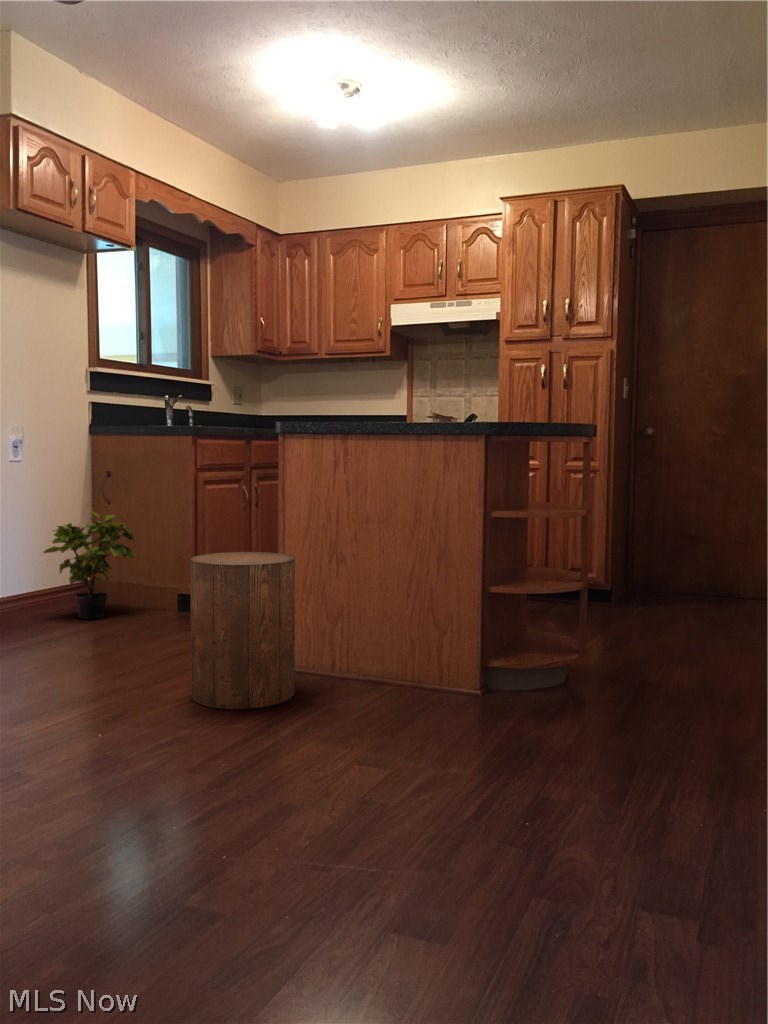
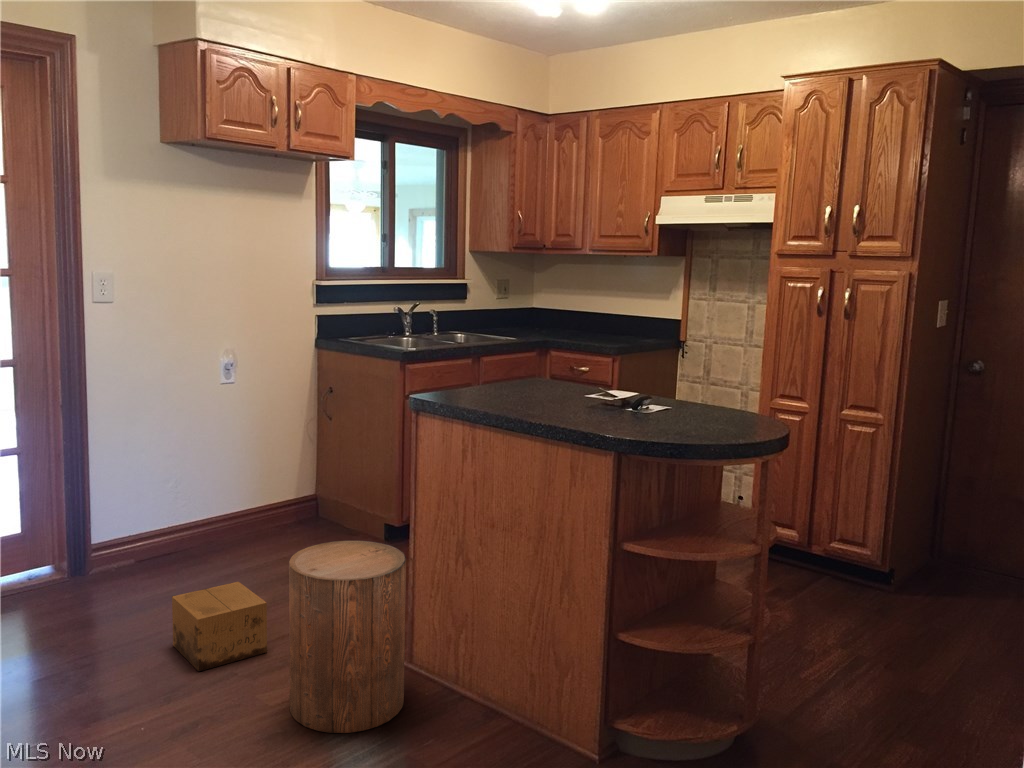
potted plant: present [43,512,136,618] -> none [253,434,345,545]
cardboard box: none [36,620,136,692] -> present [172,582,267,671]

